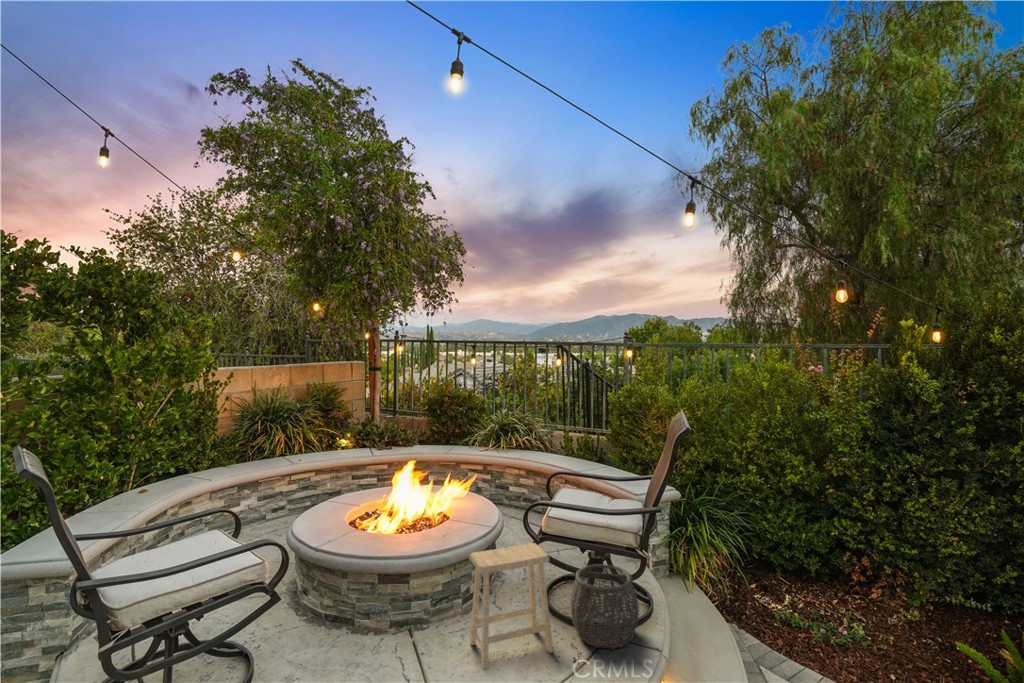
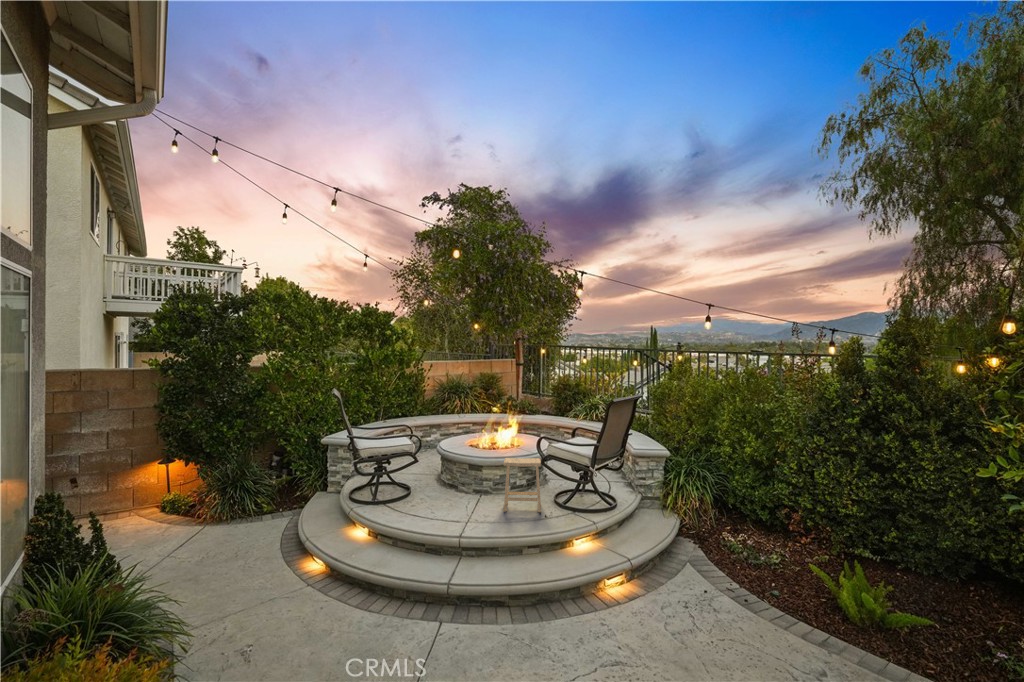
woven basket: present [570,564,639,649] -> none [555,476,592,517]

